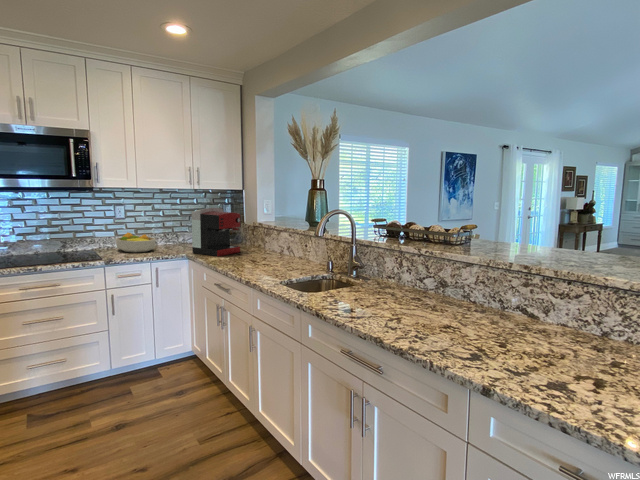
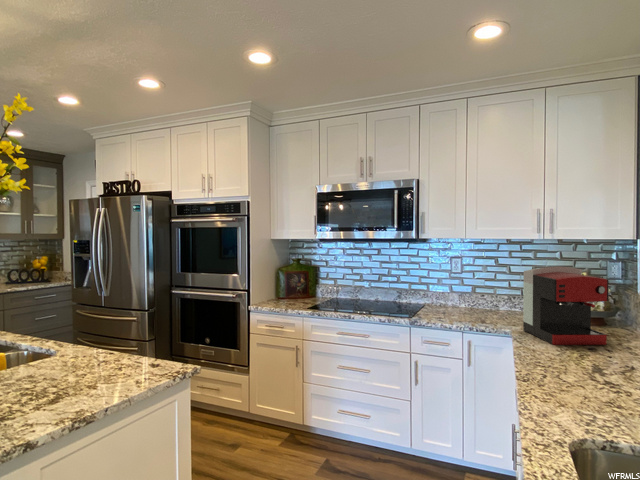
fruit bowl: present [116,232,156,253] -> none [443,290,484,317]

